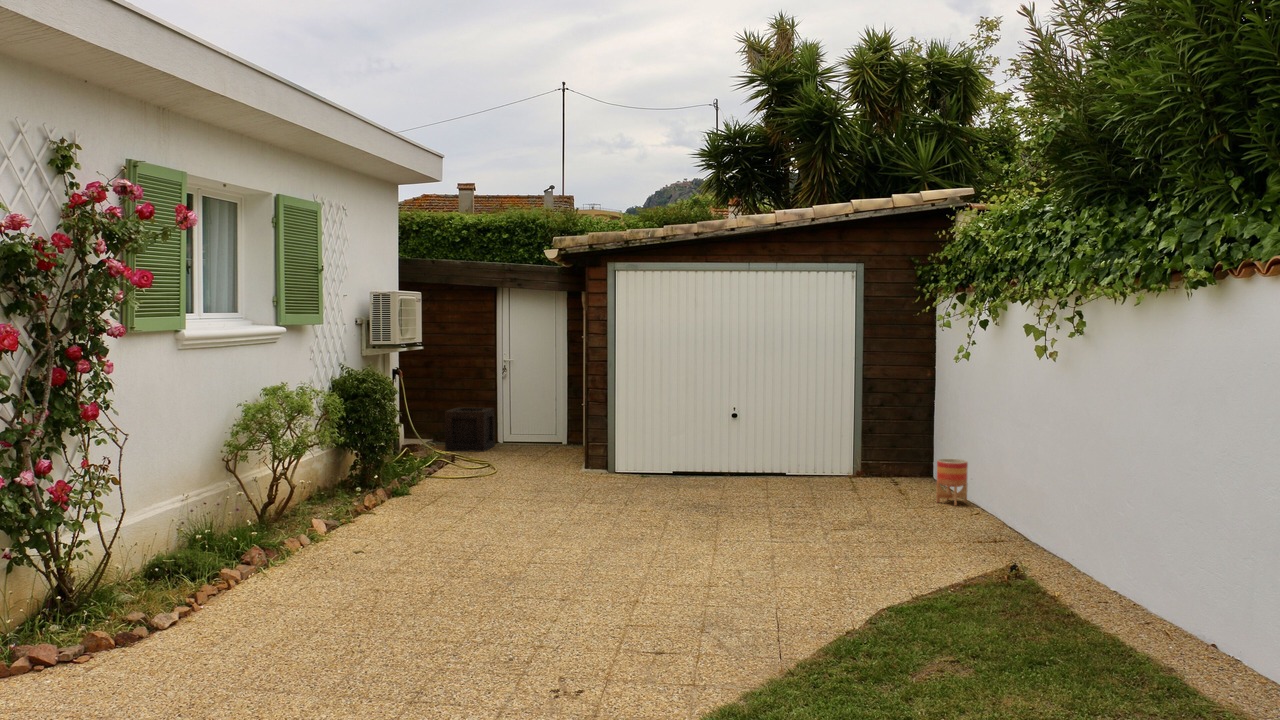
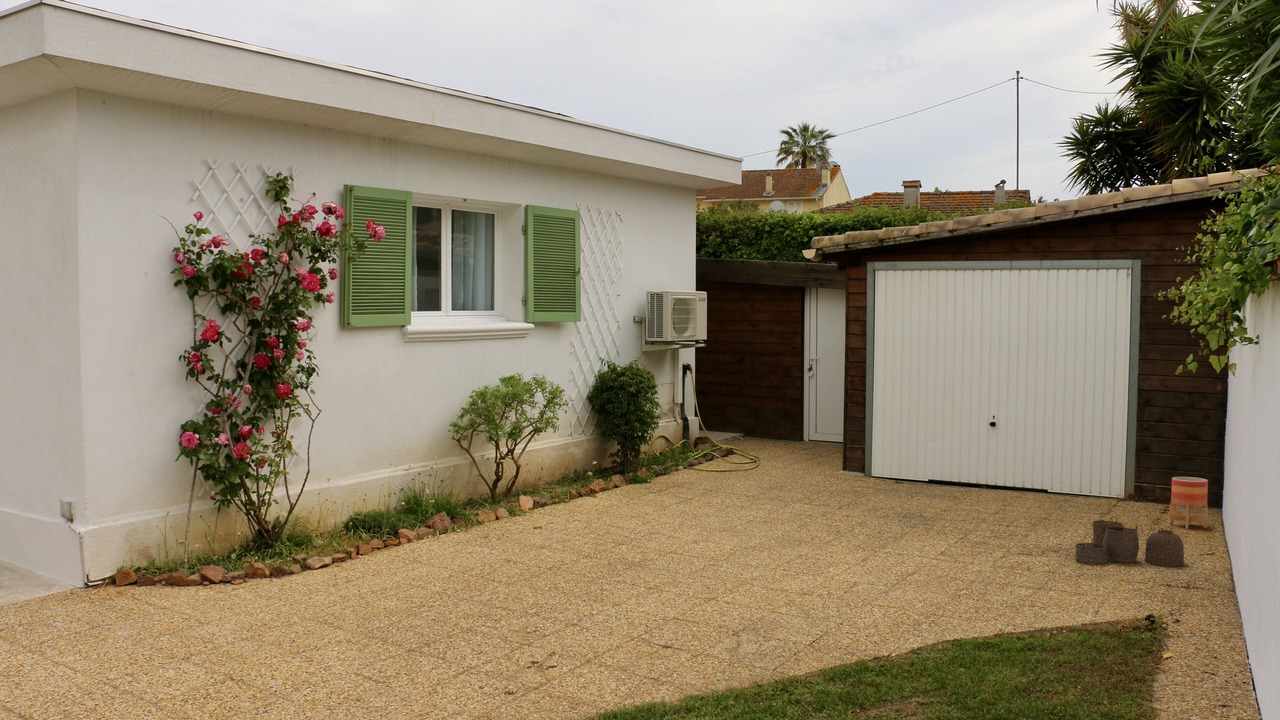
wooden crate: present [445,407,495,451] -> none [743,407,797,451]
woven basket: none [943,508,1033,559] -> present [1075,517,1184,566]

